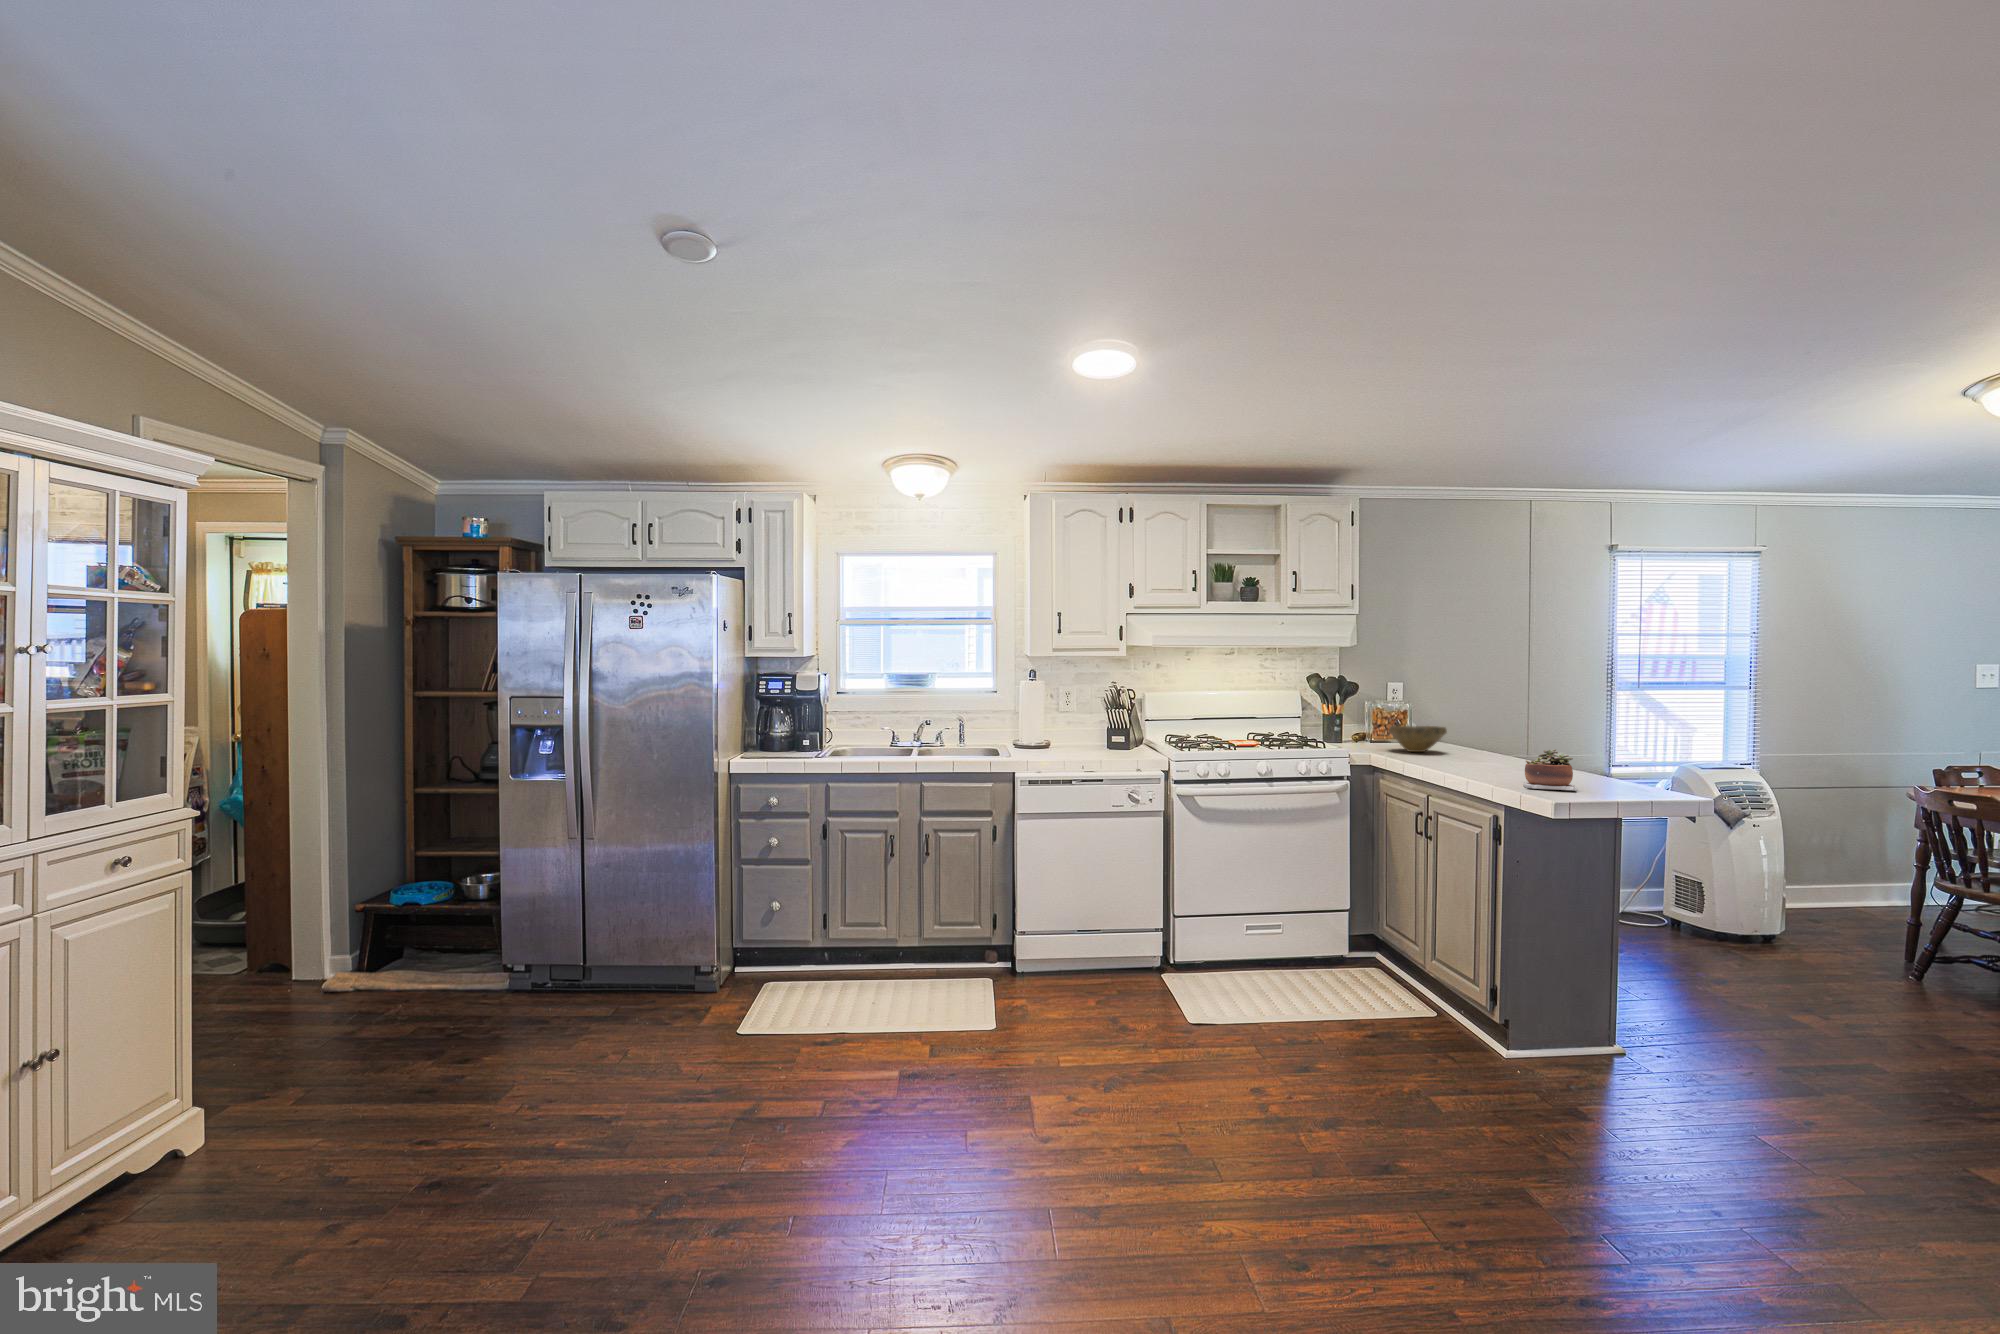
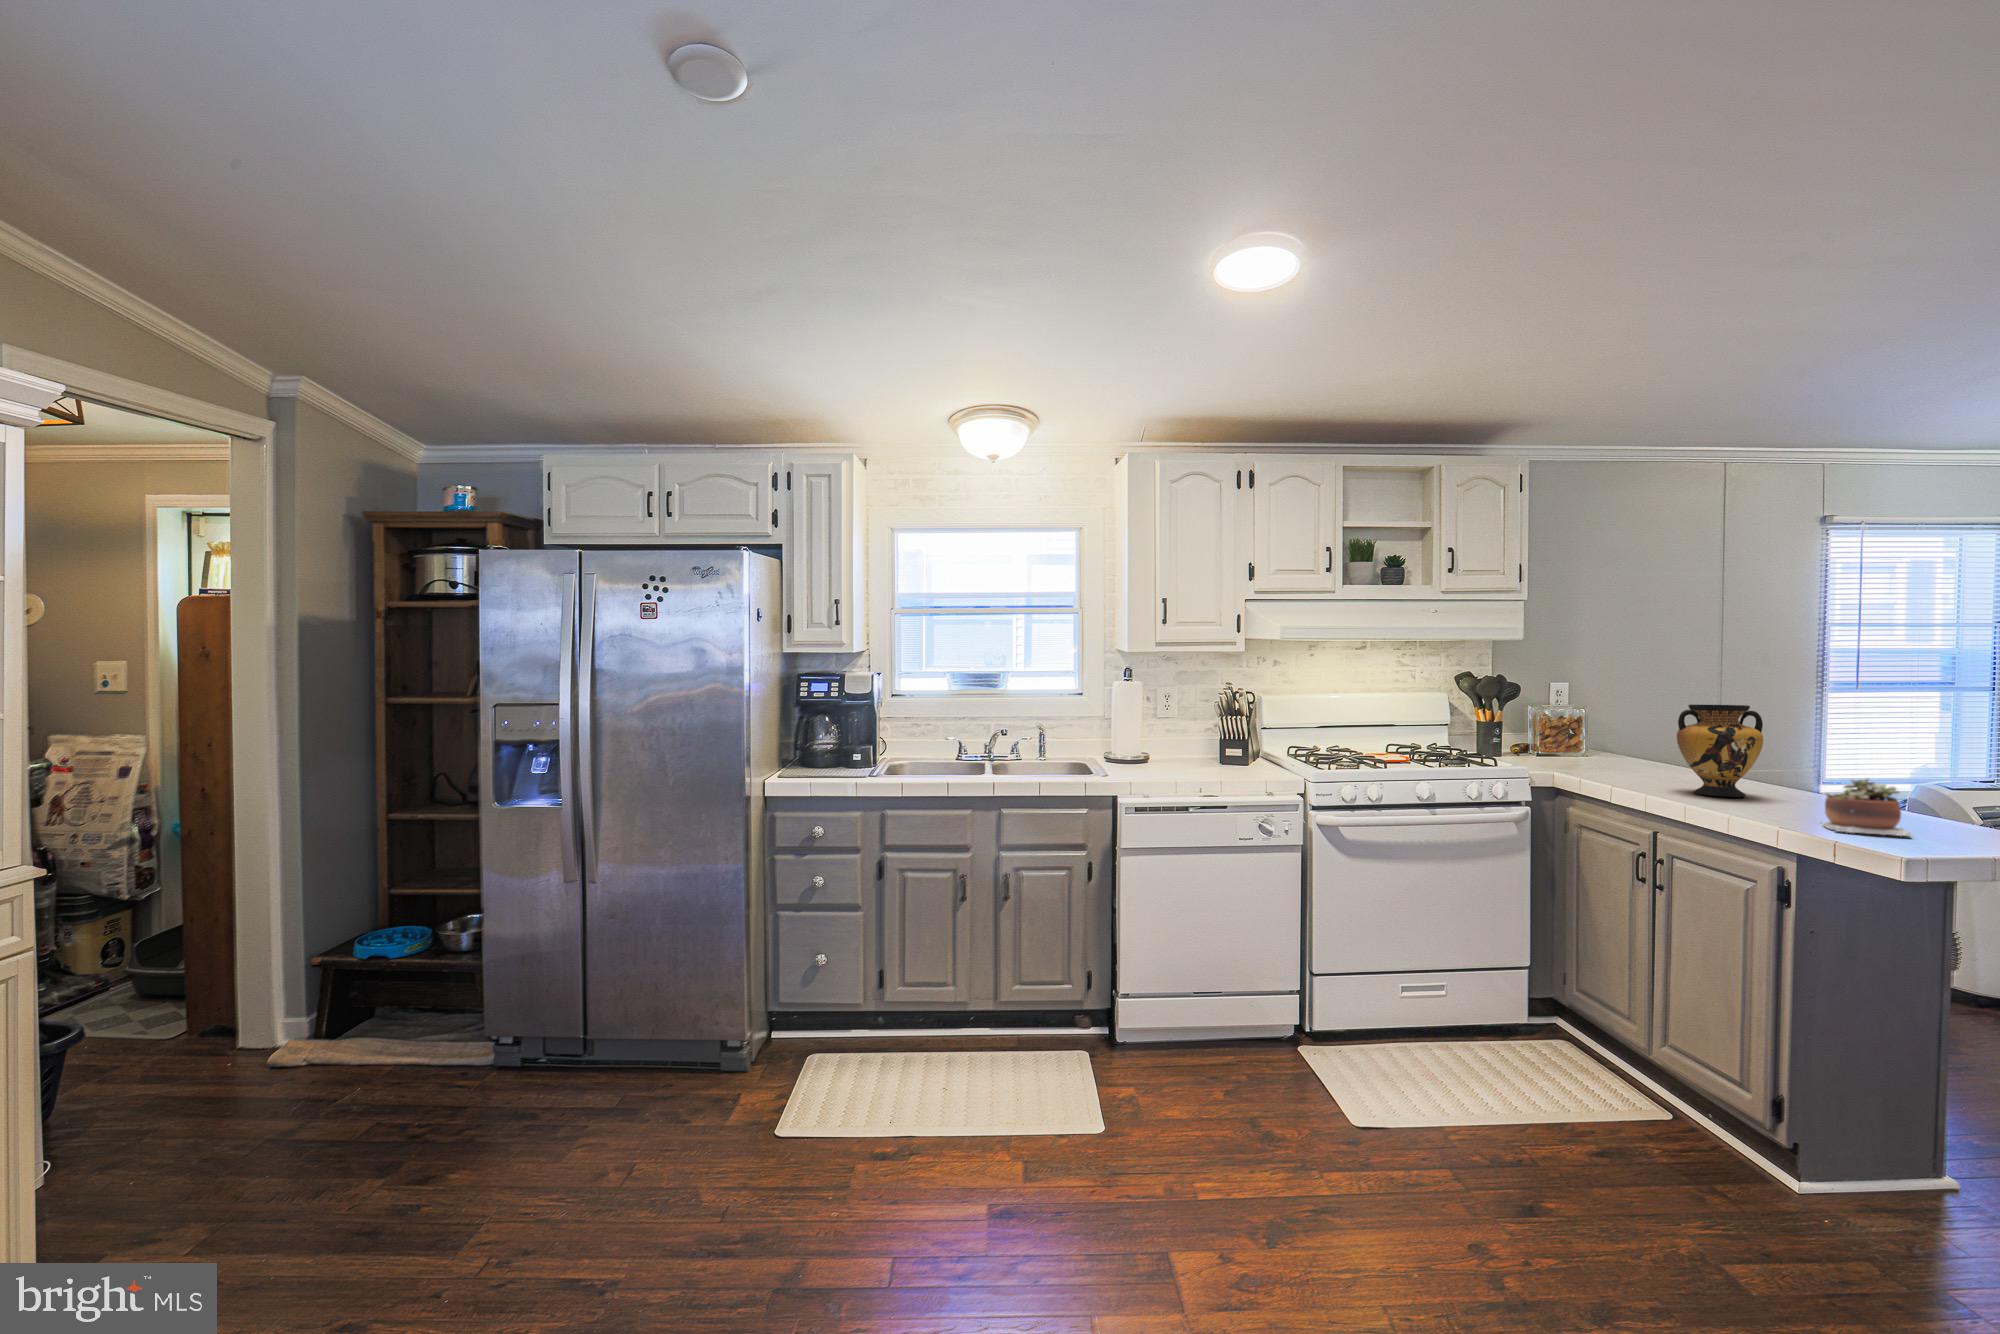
vase: none [1447,697,1507,768] -> present [1677,705,1763,797]
bowl: present [1389,726,1447,752] -> none [1575,739,1655,772]

